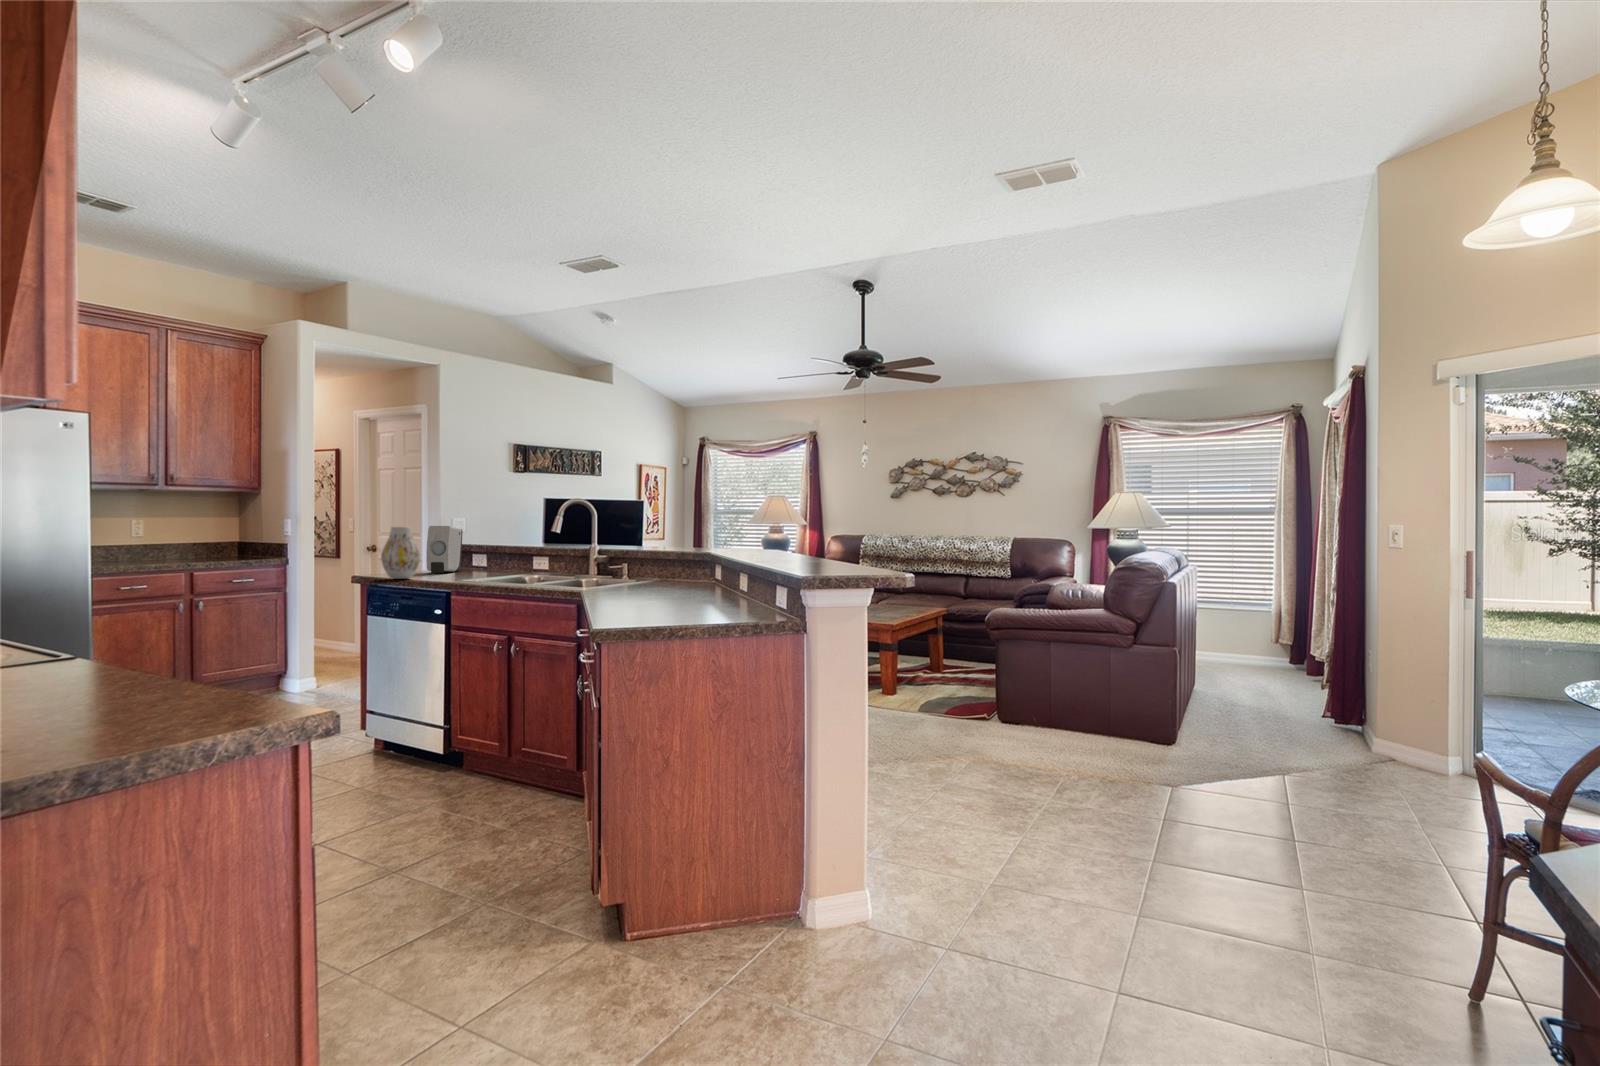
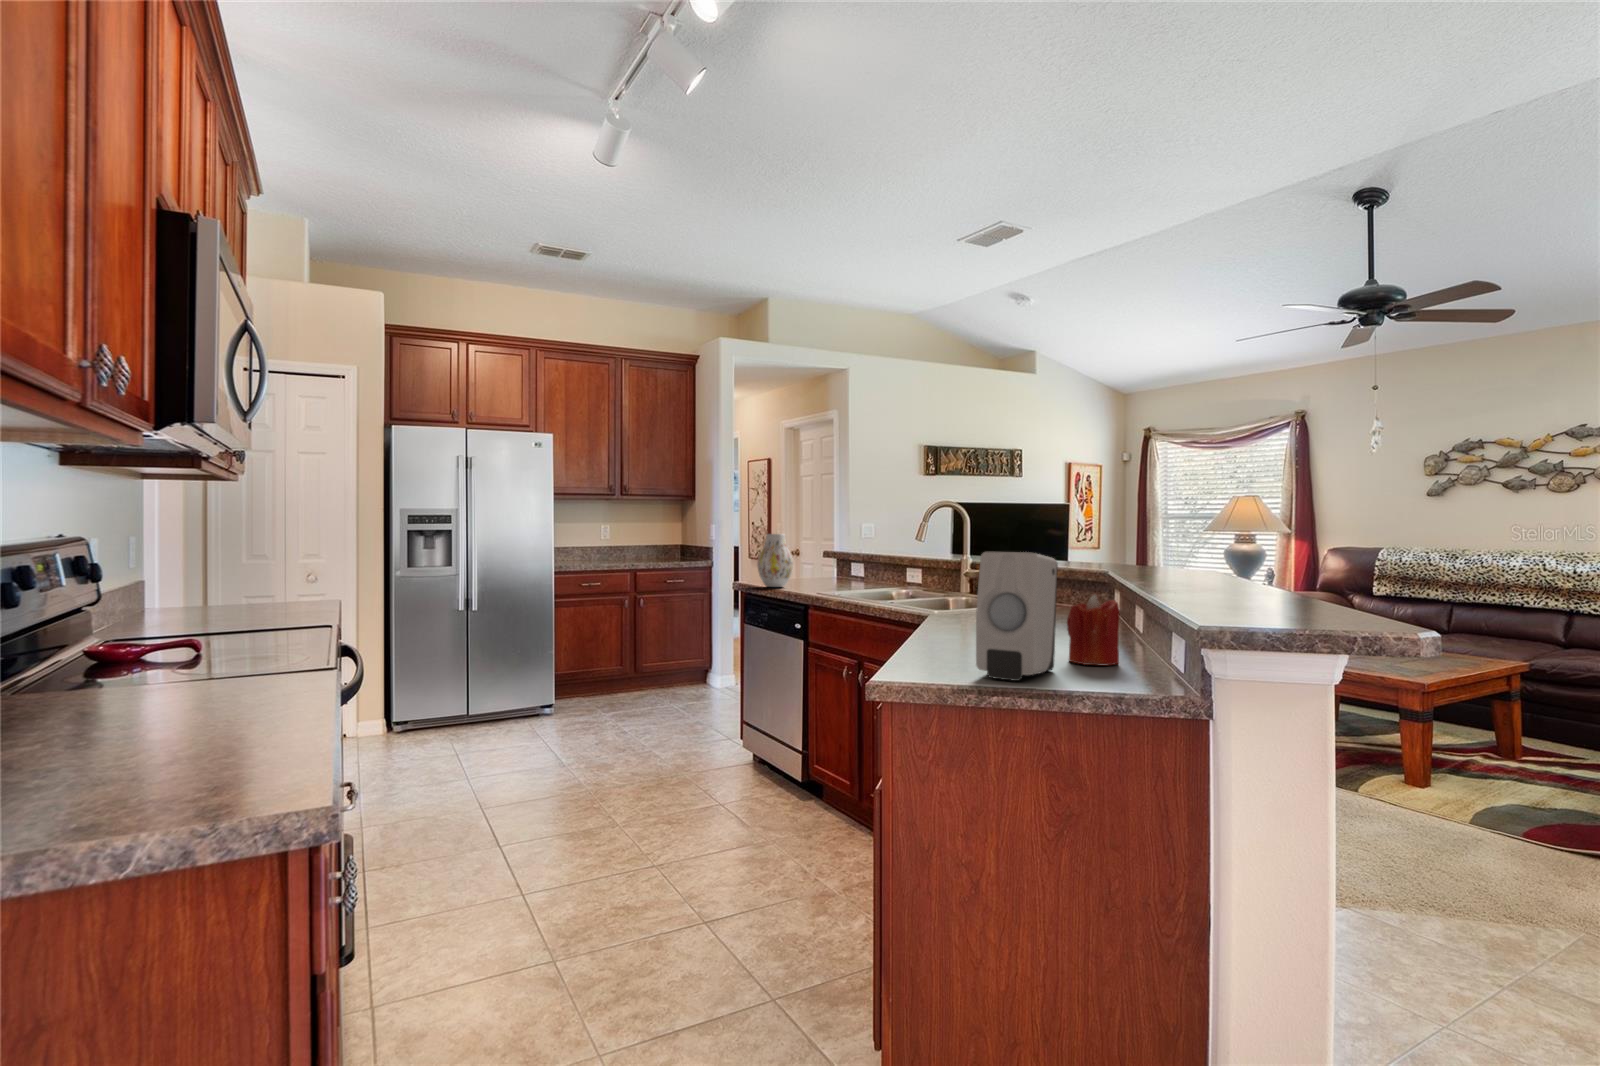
soap dispenser: present [426,526,462,573] -> present [976,552,1058,681]
candle: none [711,565,745,612] -> present [1067,595,1119,665]

